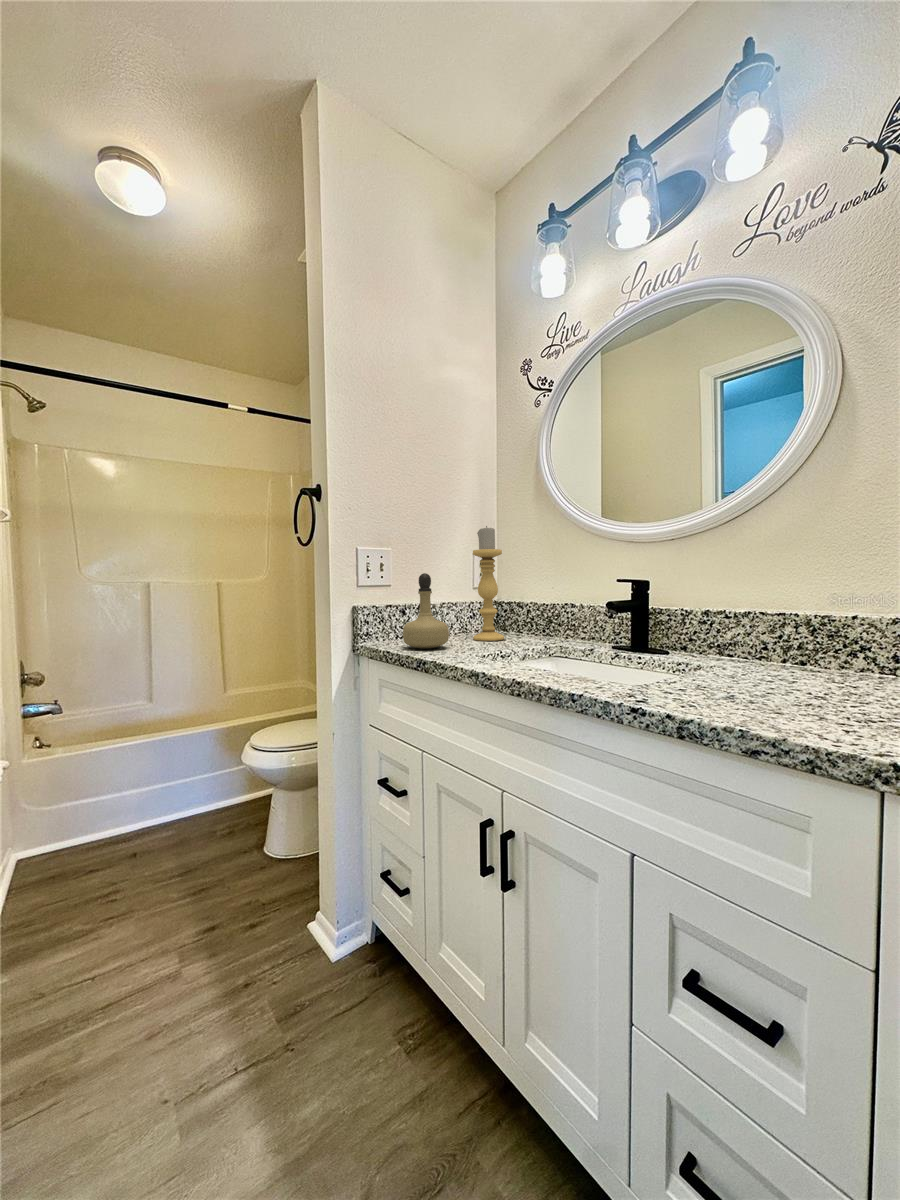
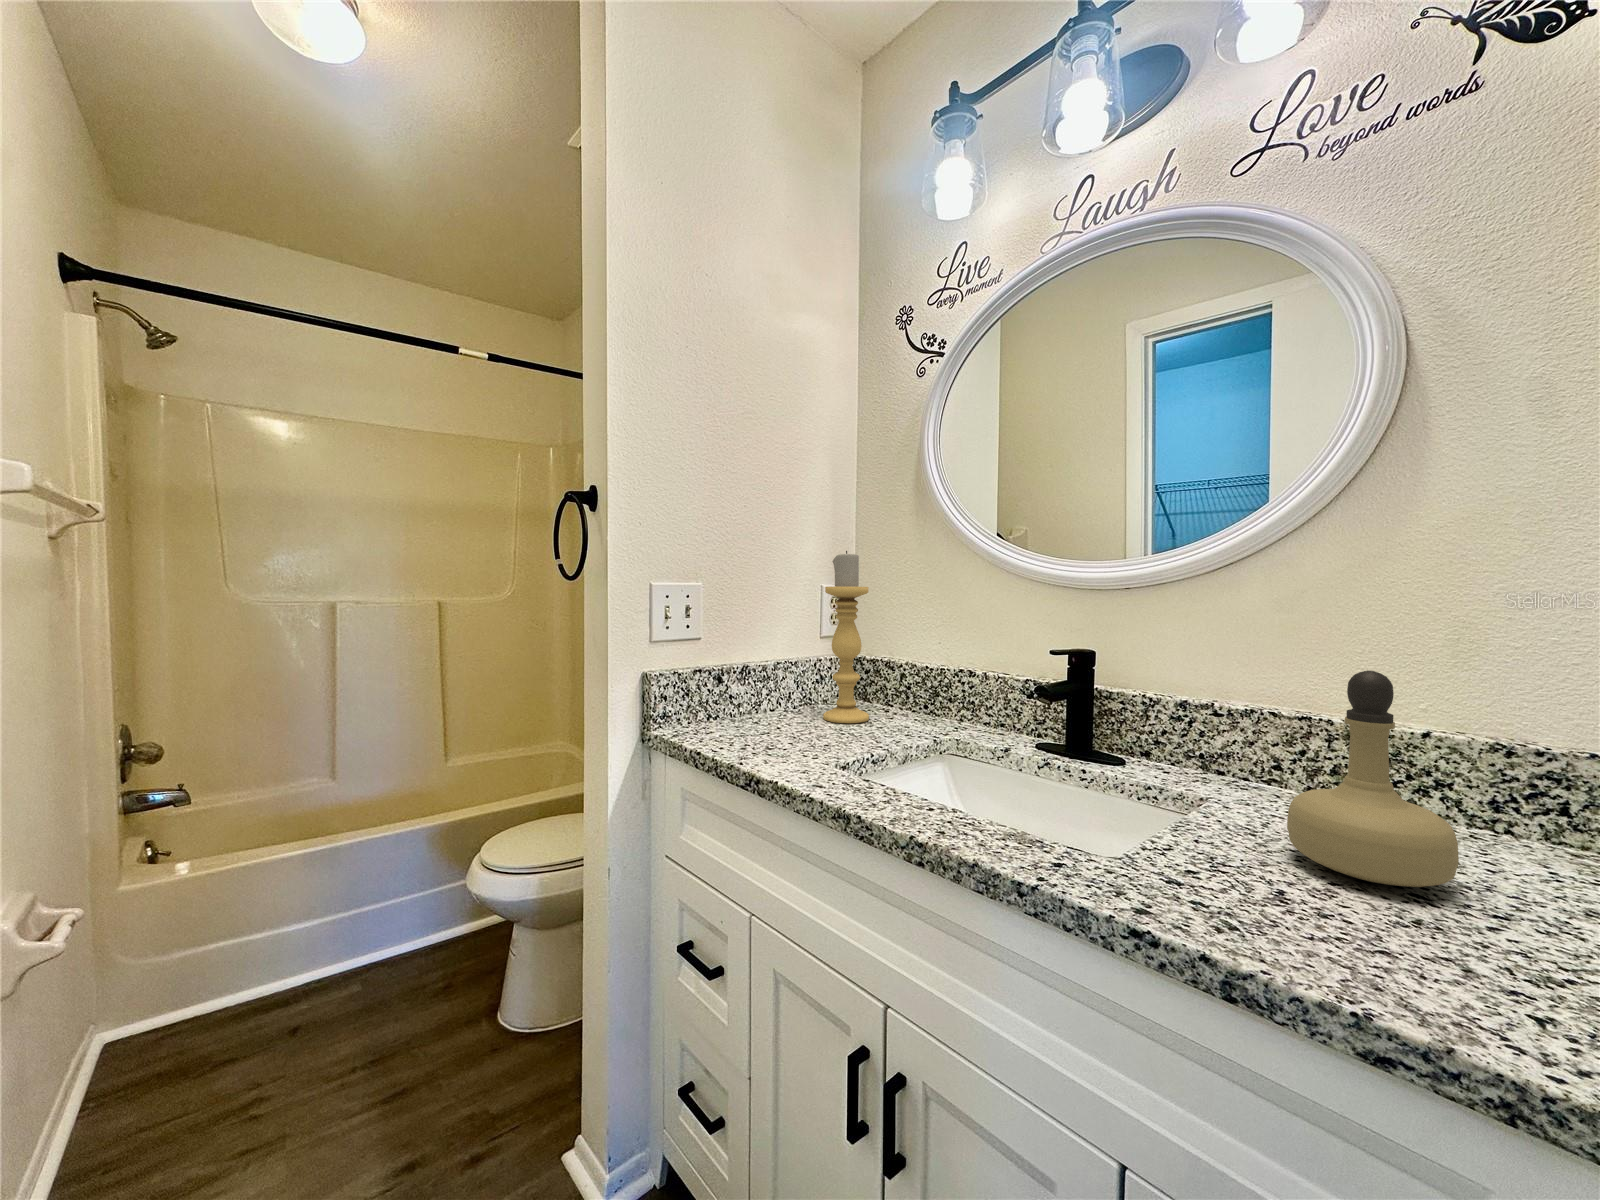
perfume bottle: present [403,573,449,649] -> present [1287,671,1459,887]

